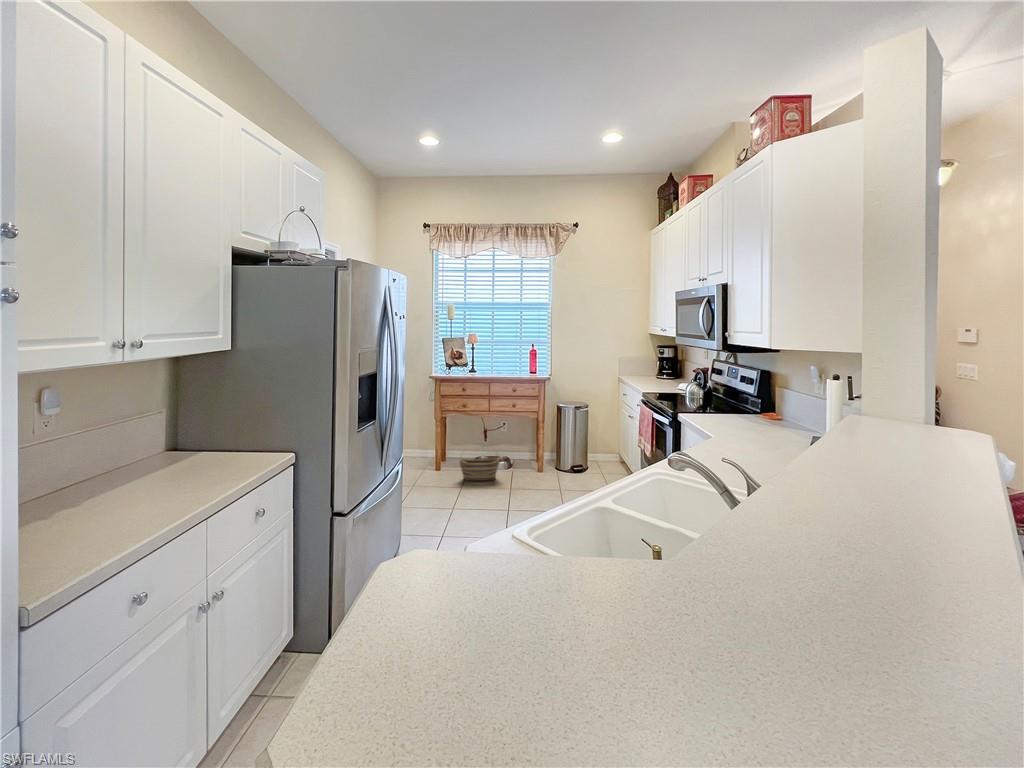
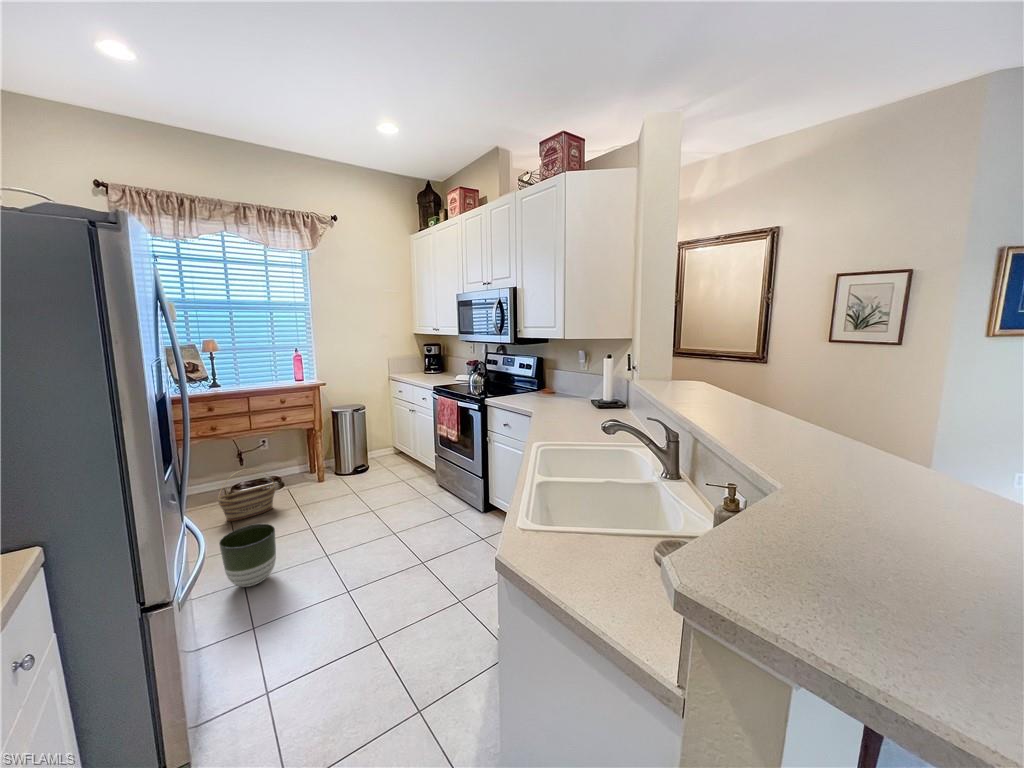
planter: none [443,476,478,520] -> present [219,524,276,587]

